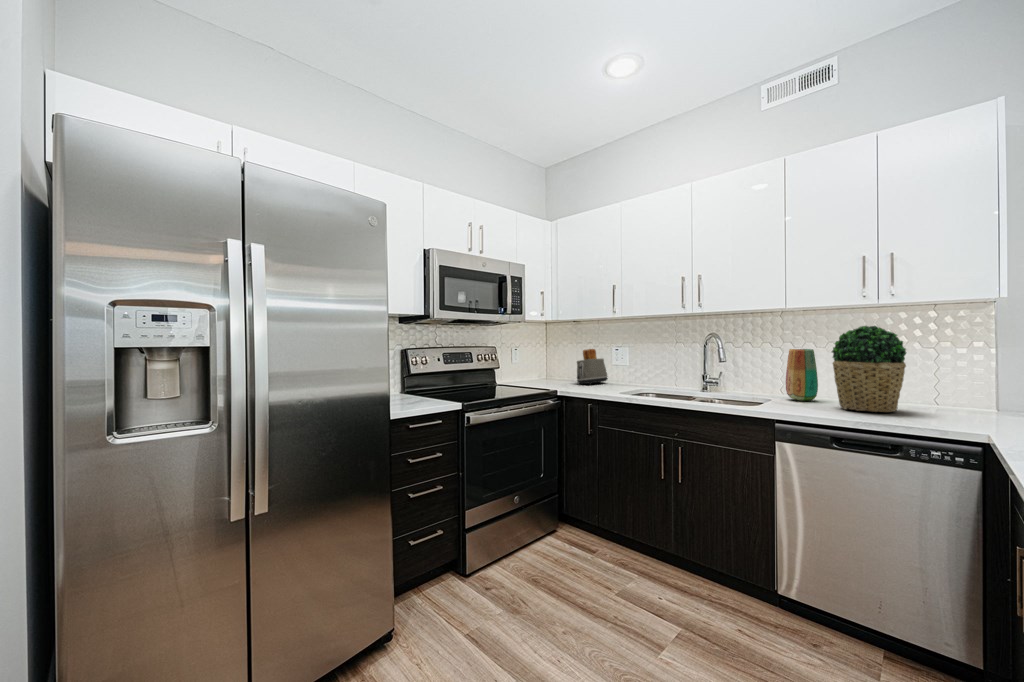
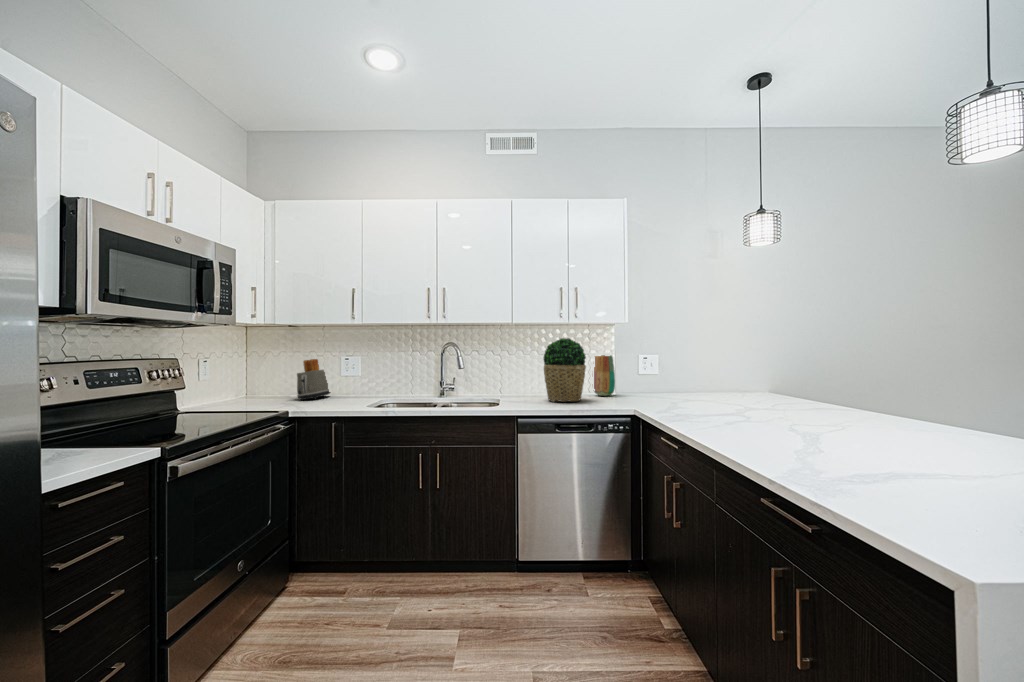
vase: present [786,349,818,401] -> present [594,355,615,396]

